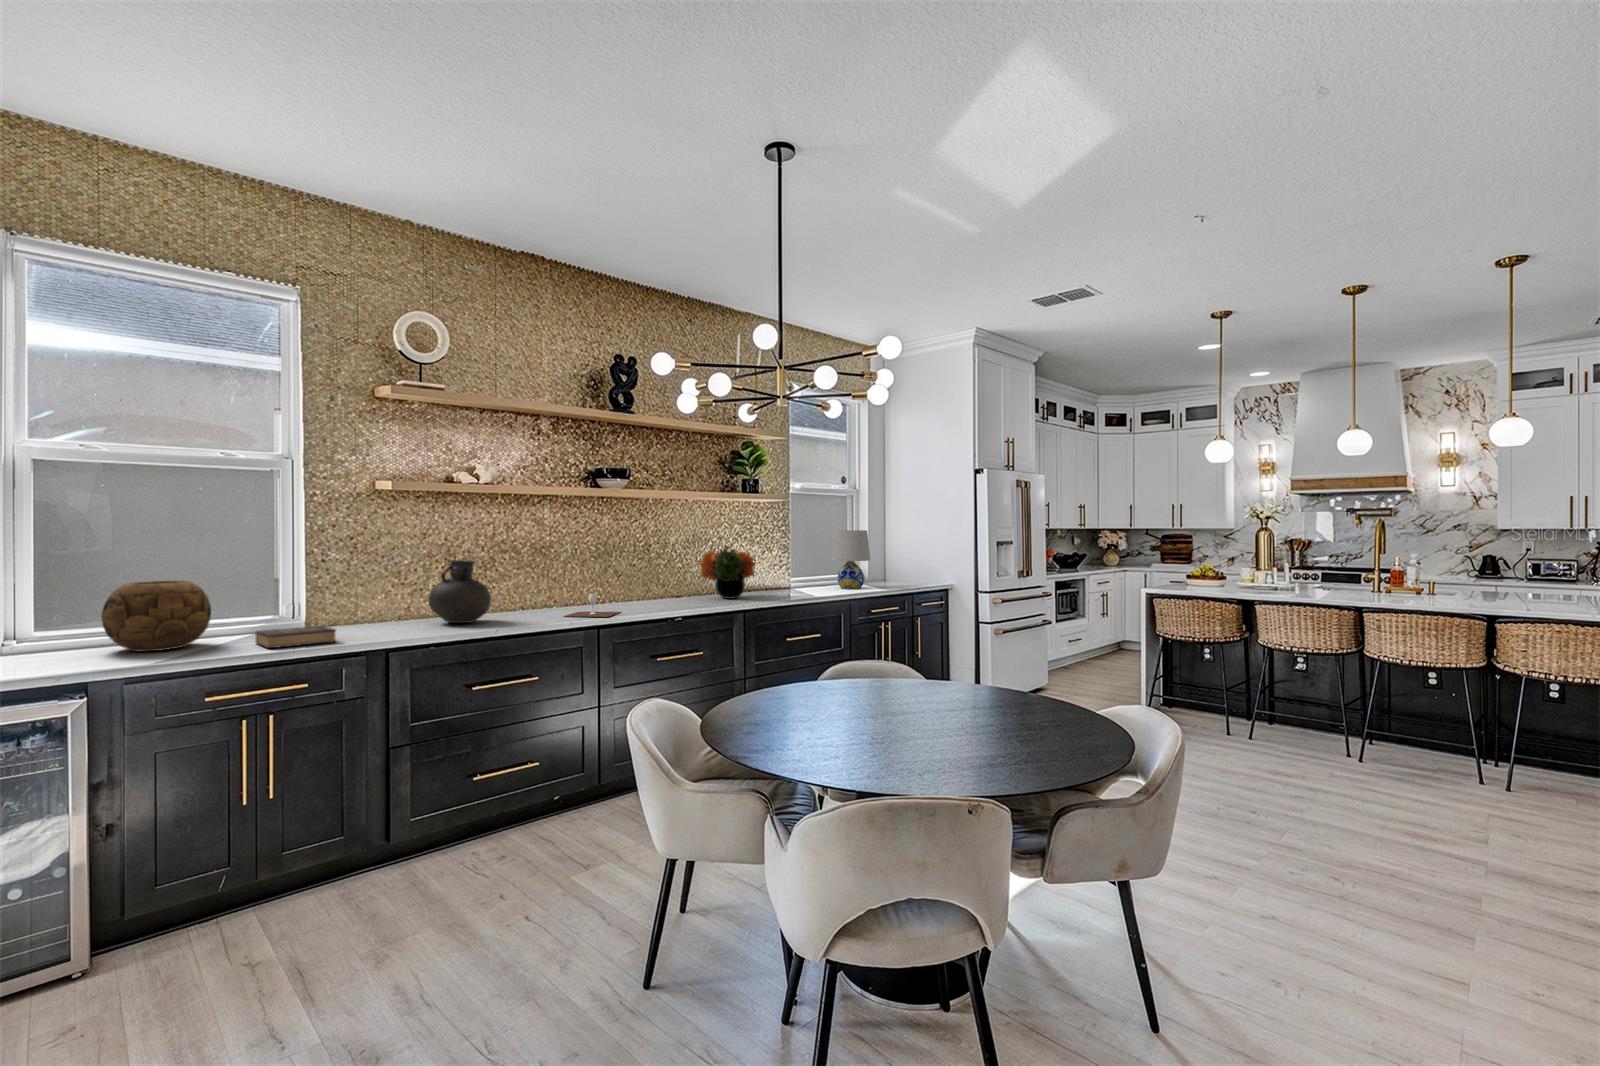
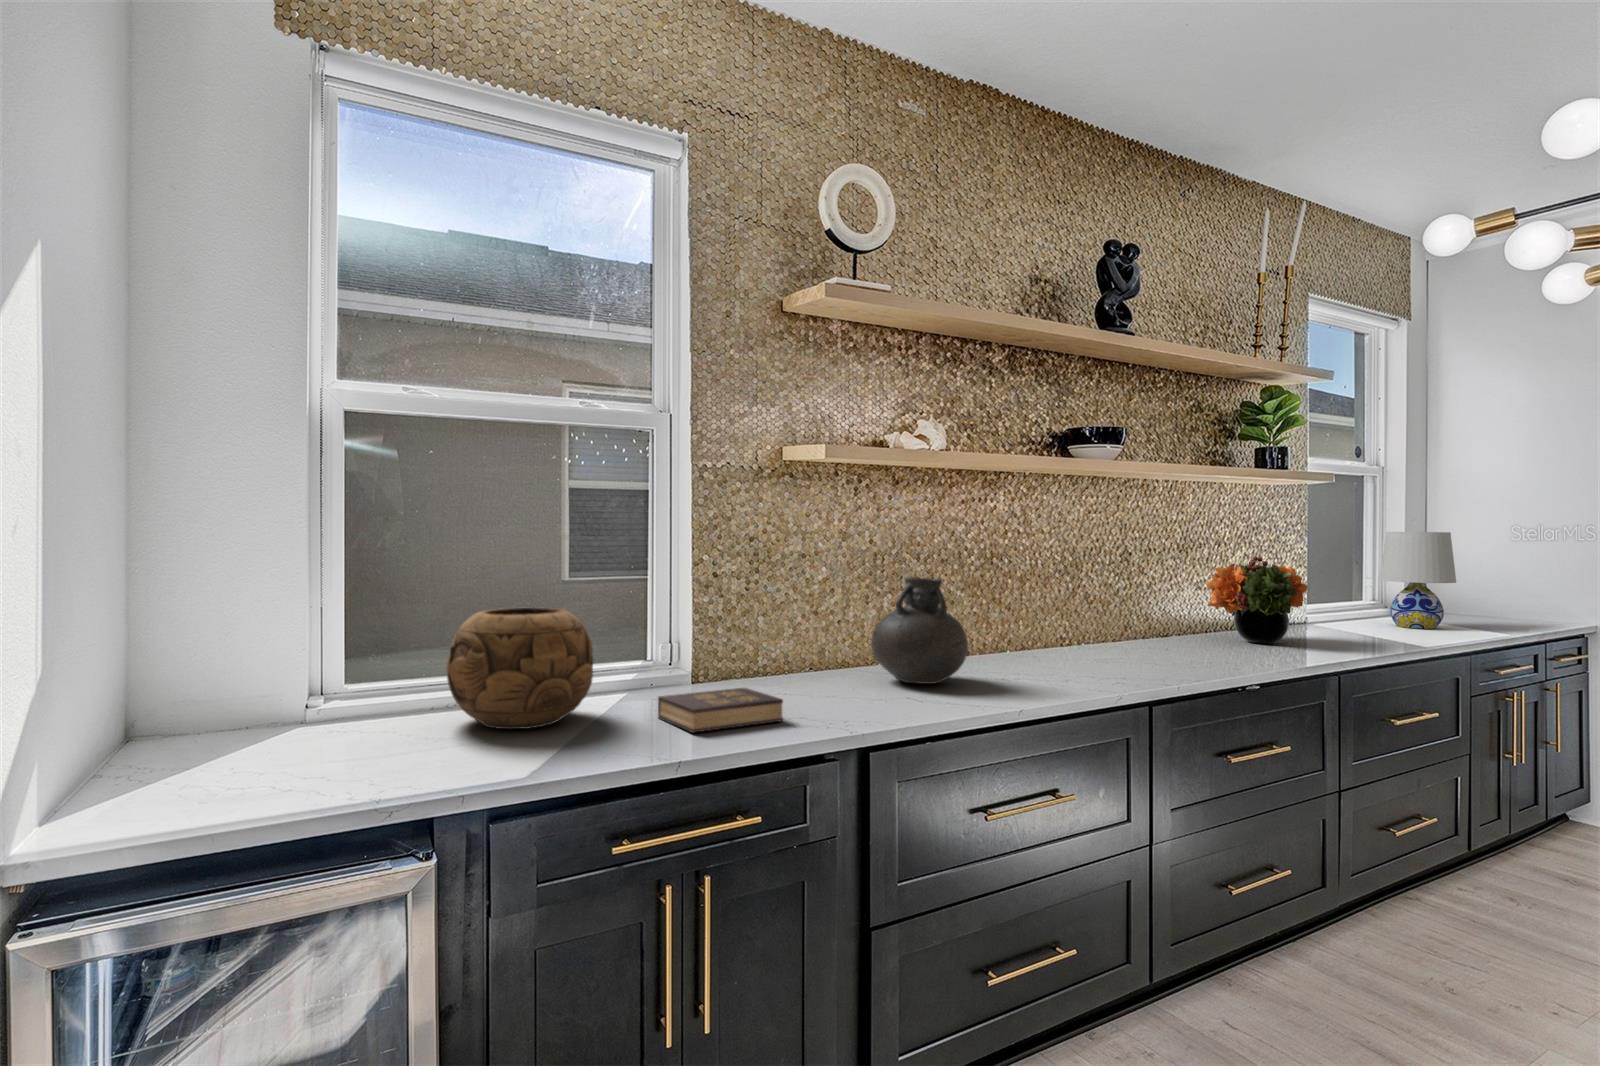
wine glass: present [566,594,620,617] -> none [1062,636,1145,679]

